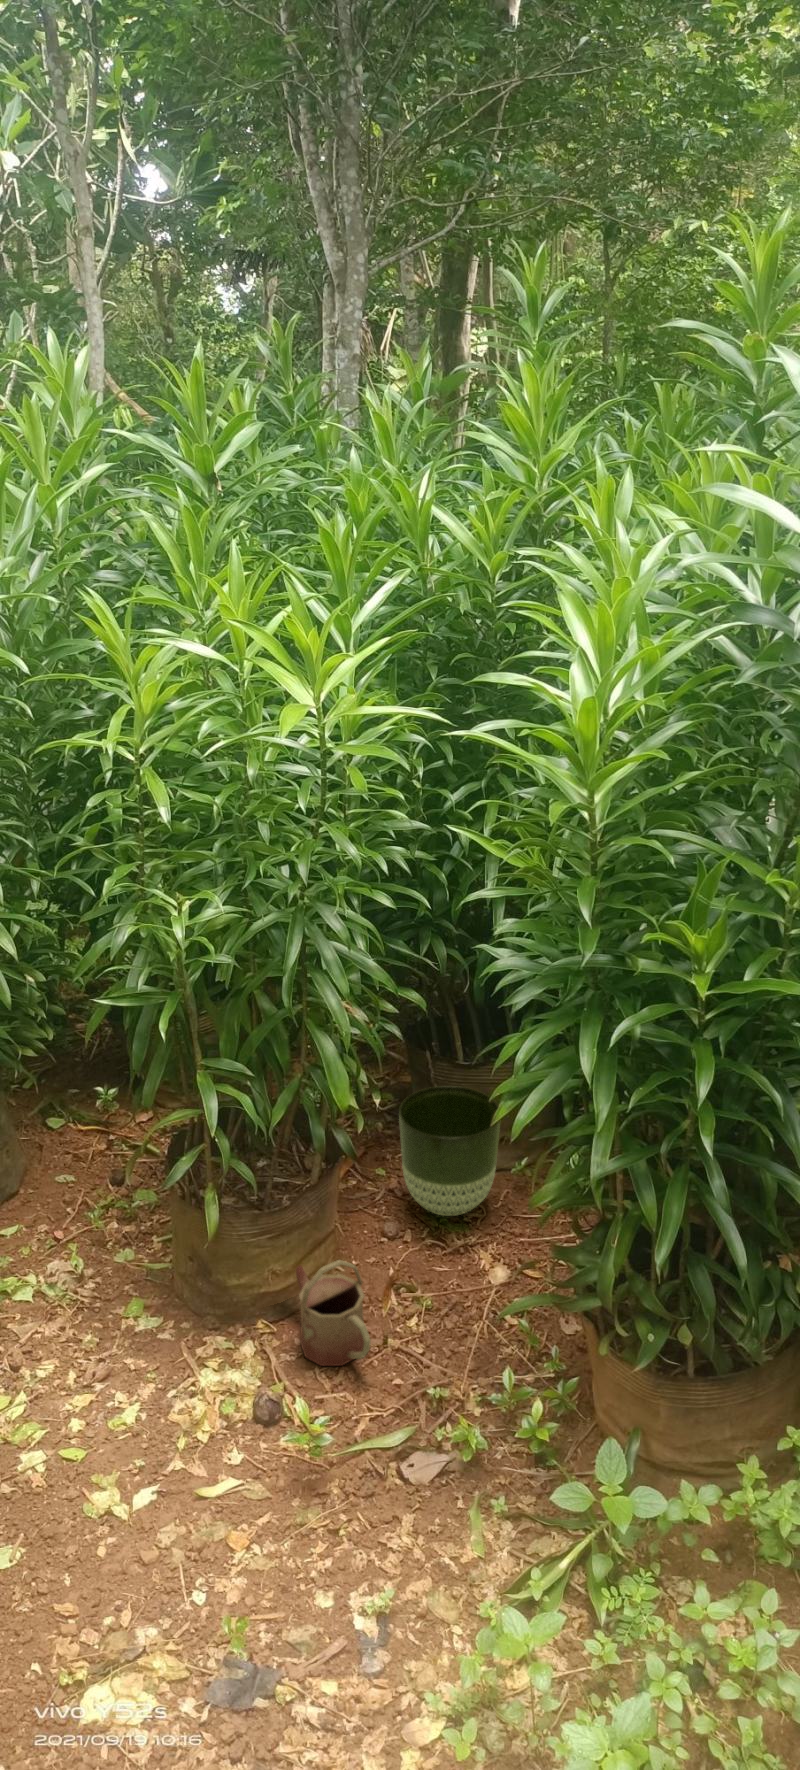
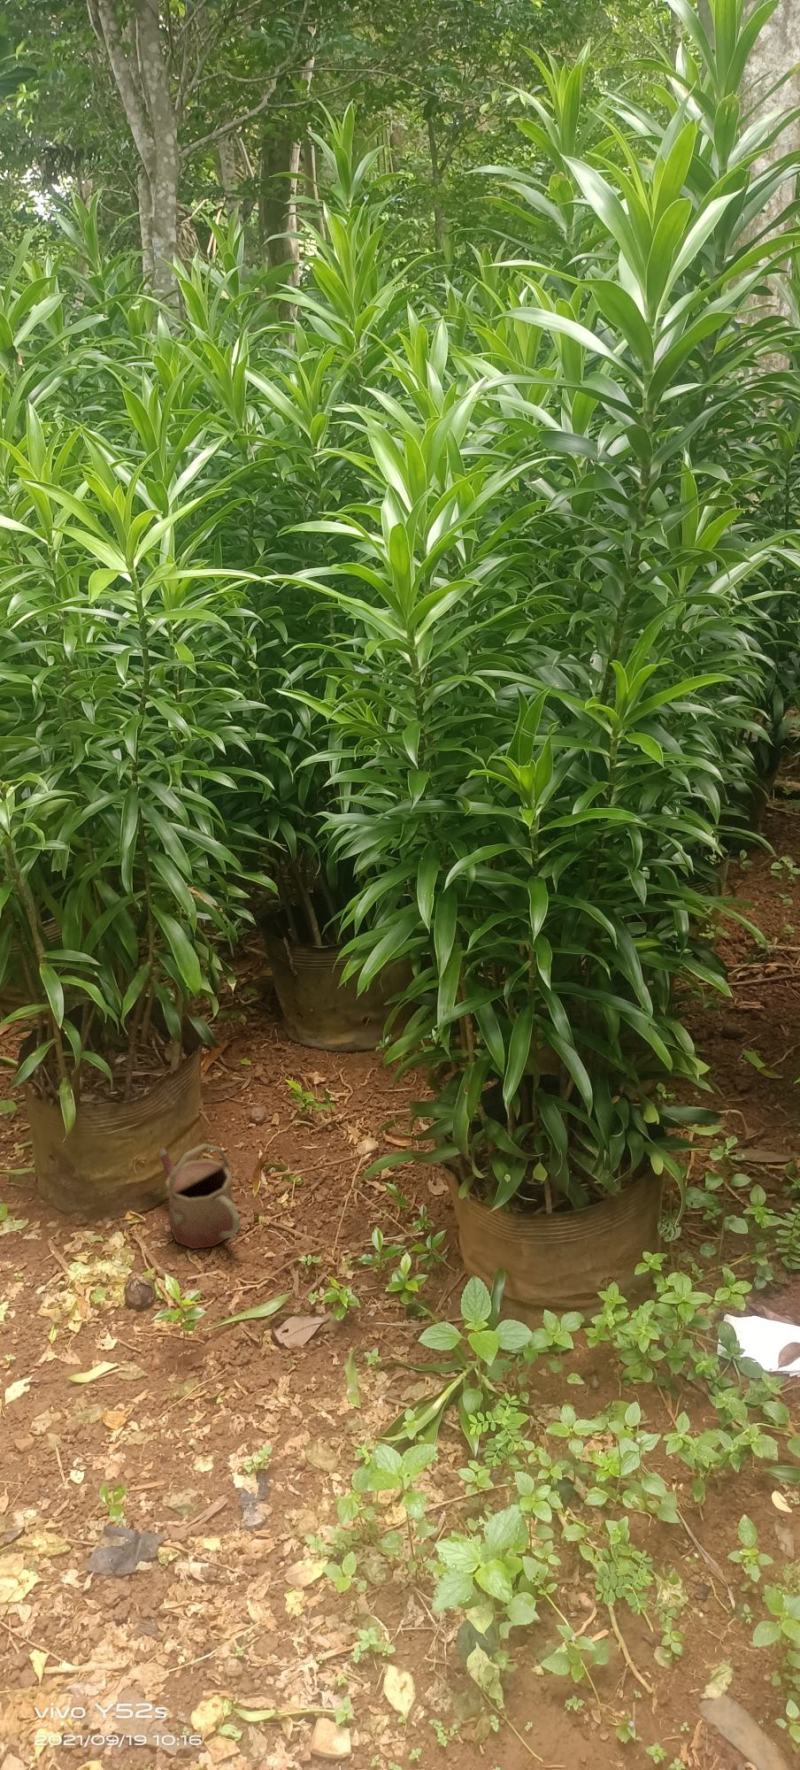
planter: present [399,1086,500,1216] -> none [259,971,360,1097]

